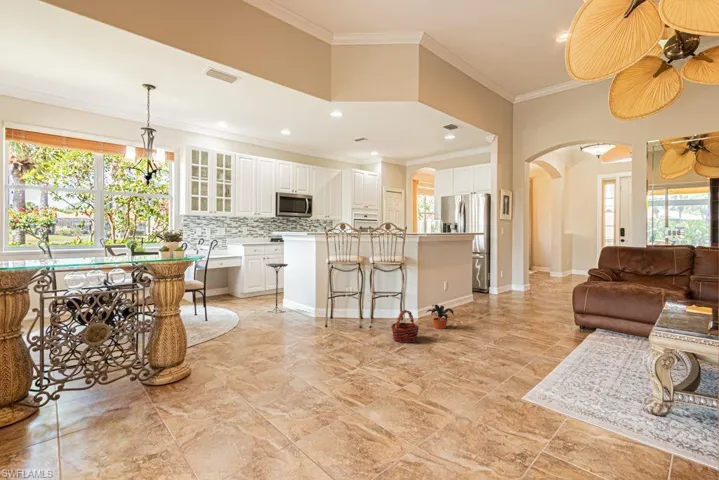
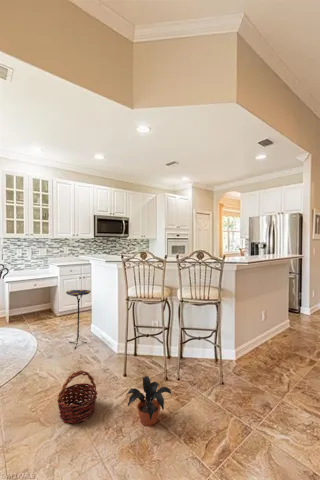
potted plant: present [427,304,454,329] -> present [127,376,171,426]
basket: present [391,310,419,343] -> present [57,371,98,424]

